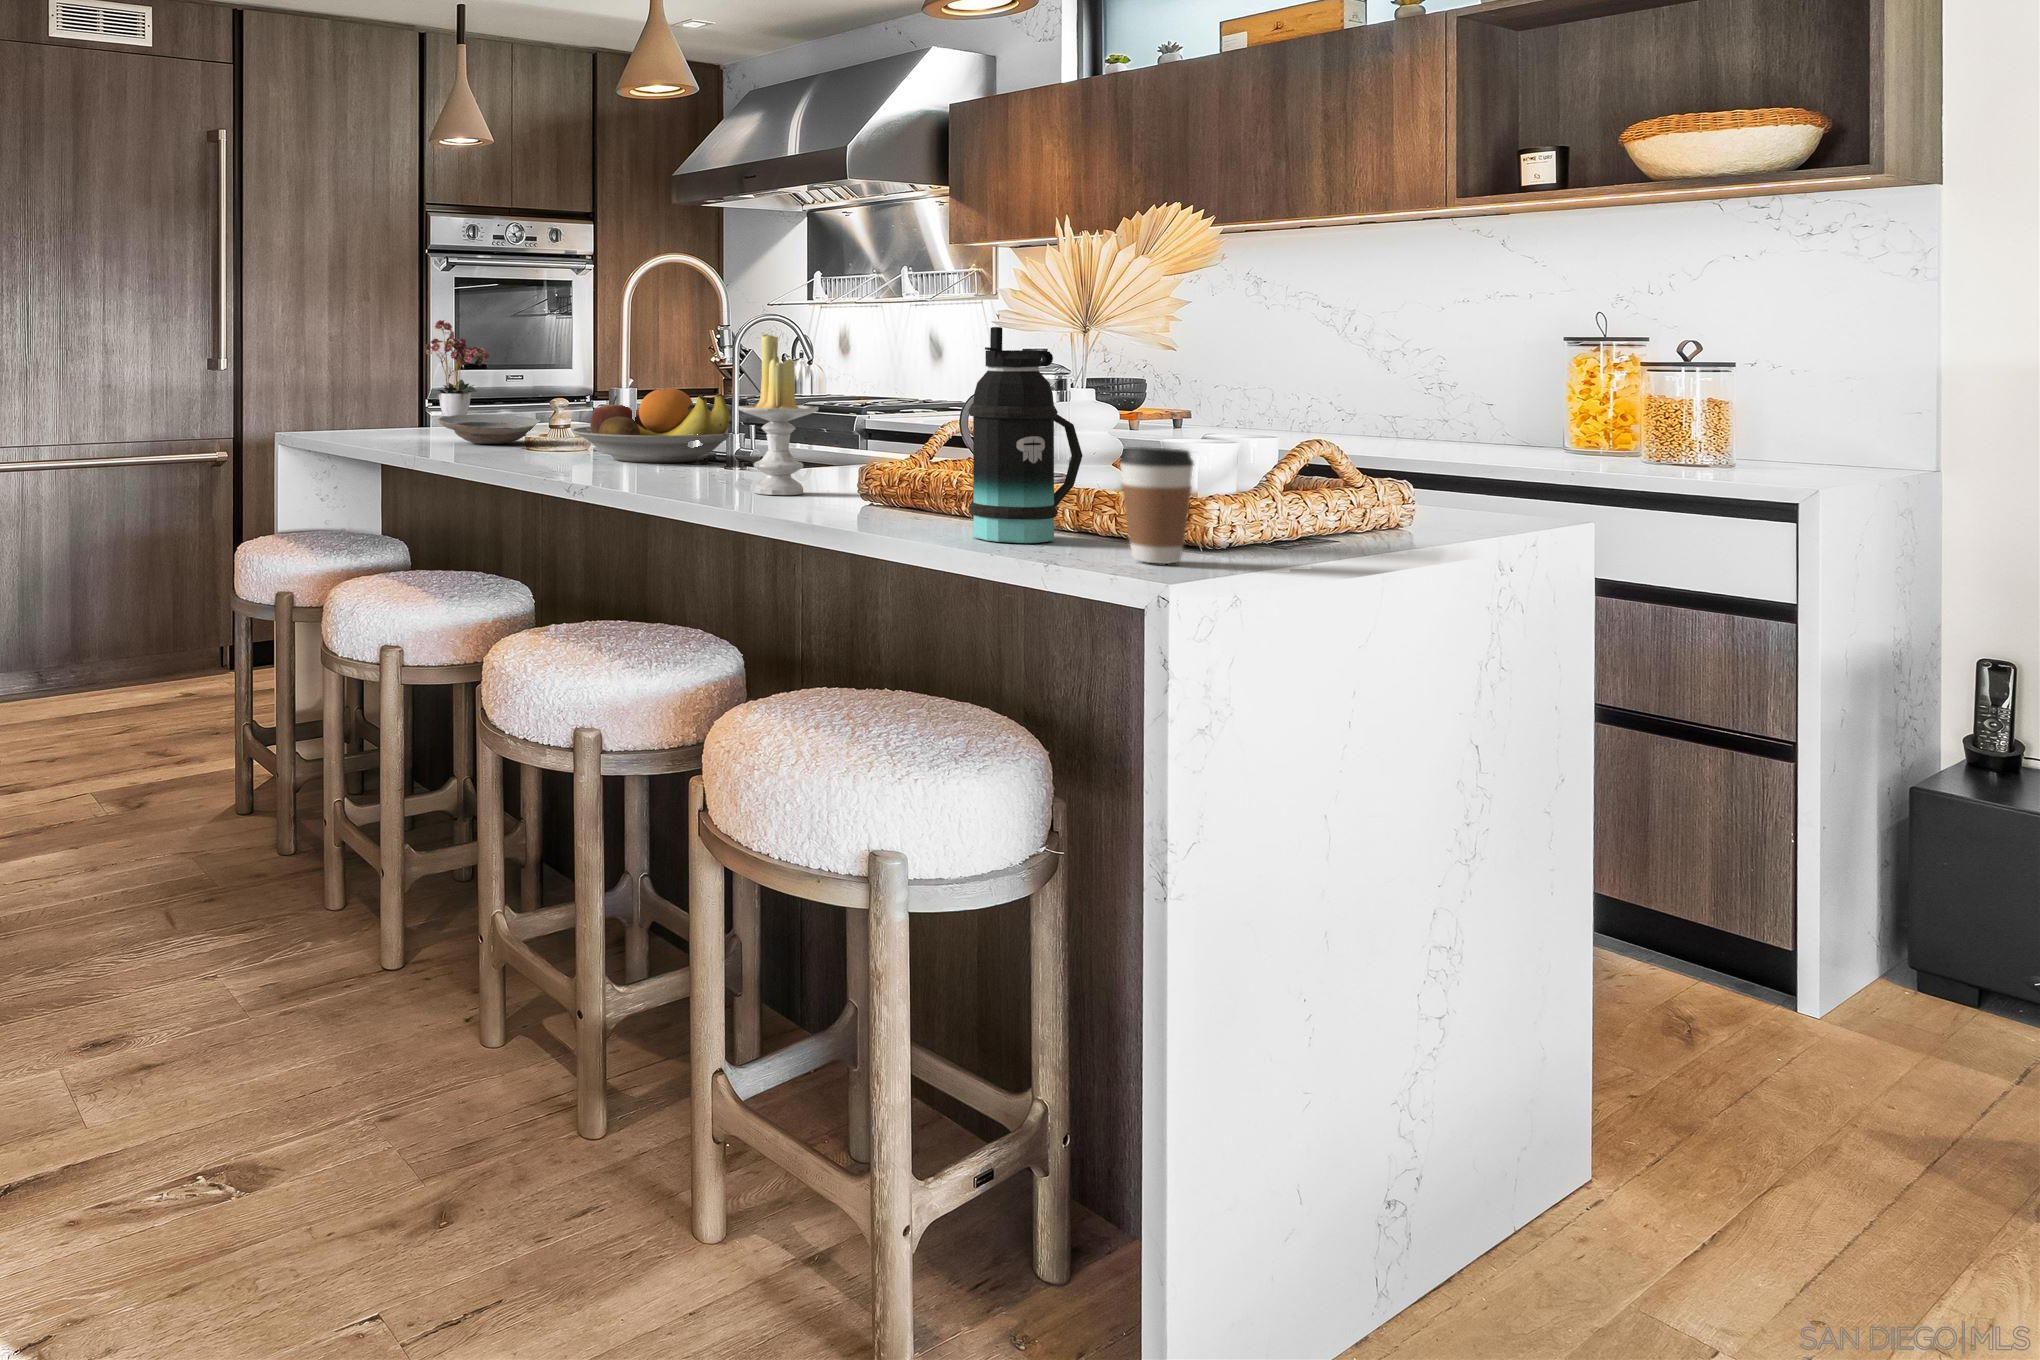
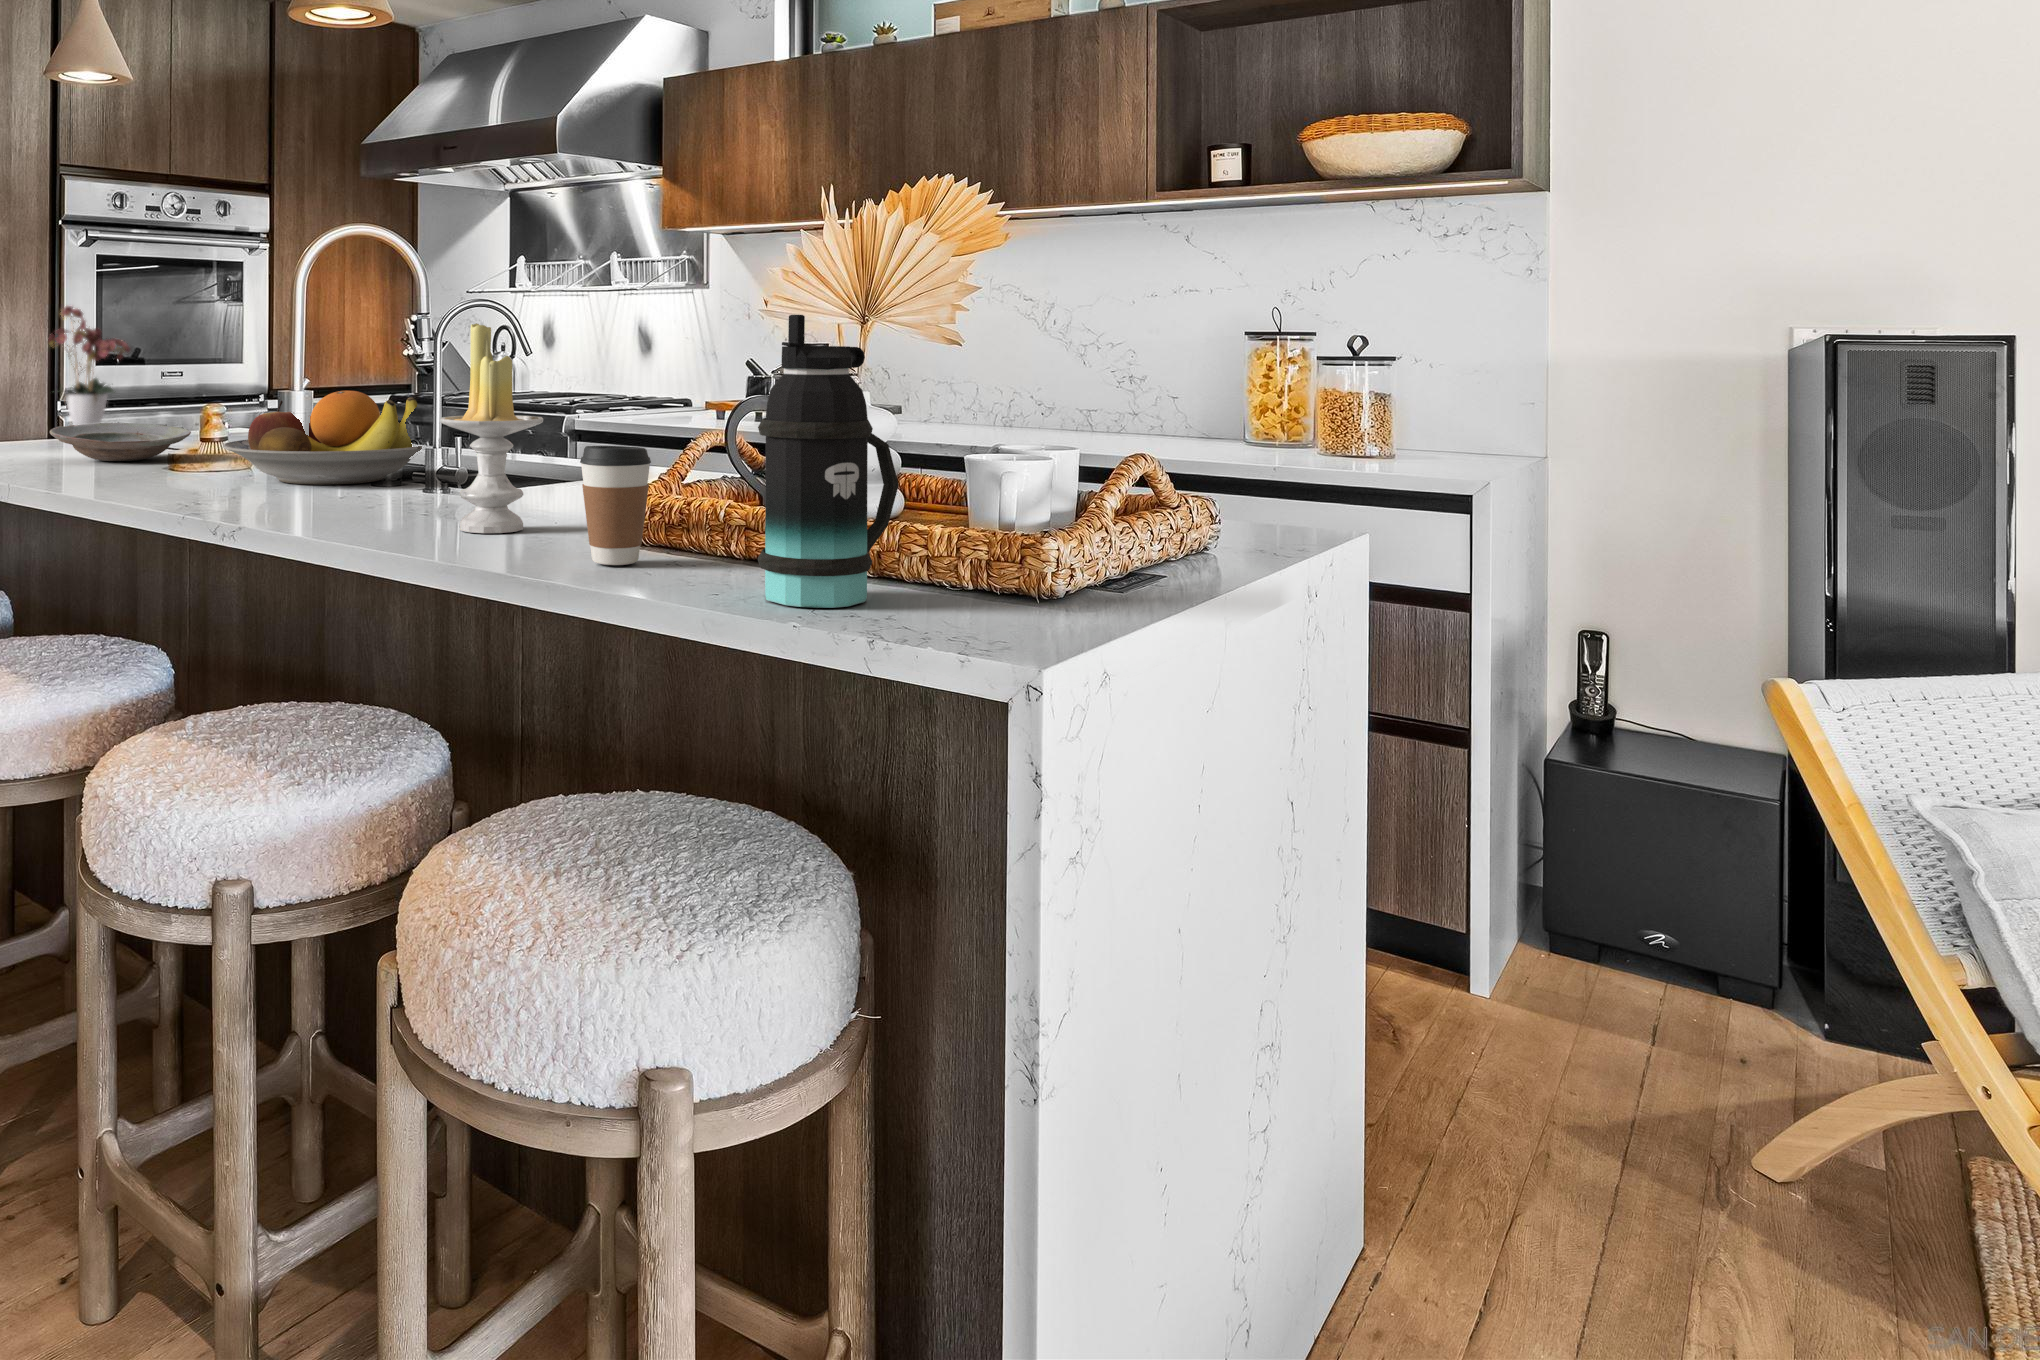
coffee cup: present [1120,447,1194,564] -> present [580,446,651,565]

